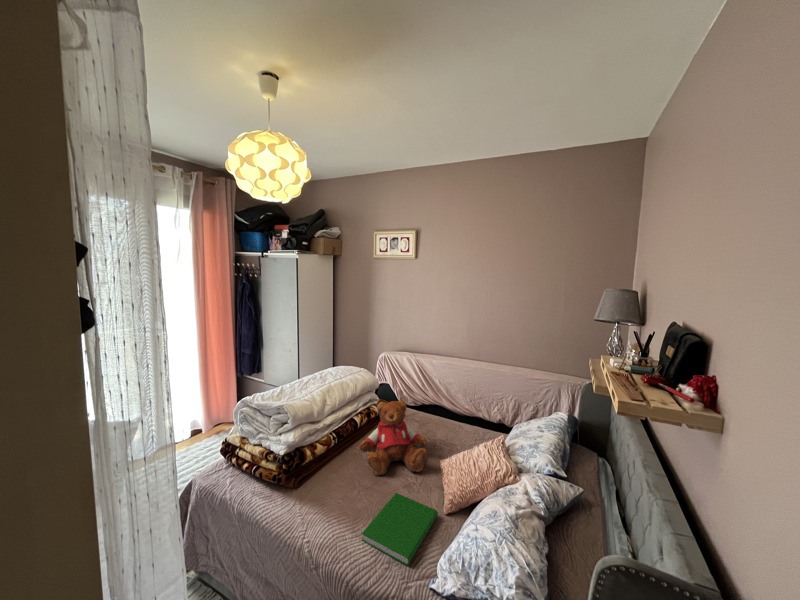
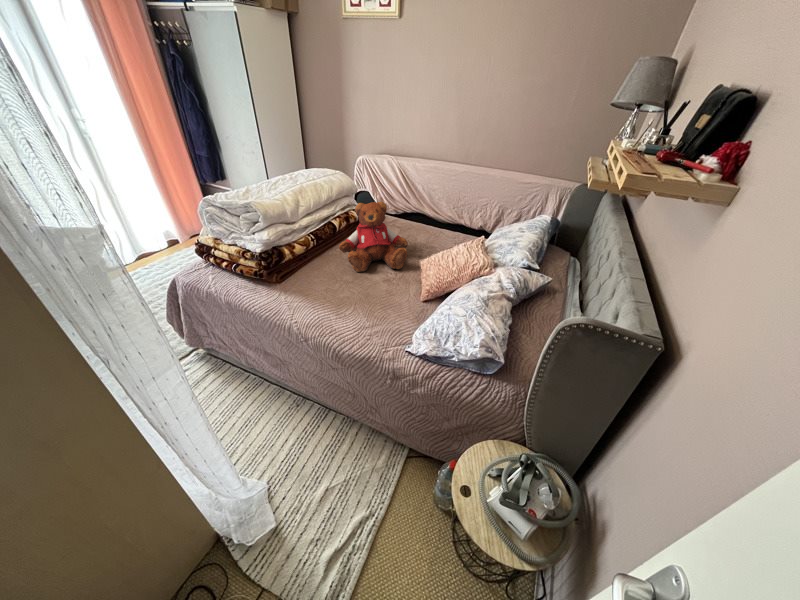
hardcover book: present [362,493,438,565] -> none [345,285,415,336]

